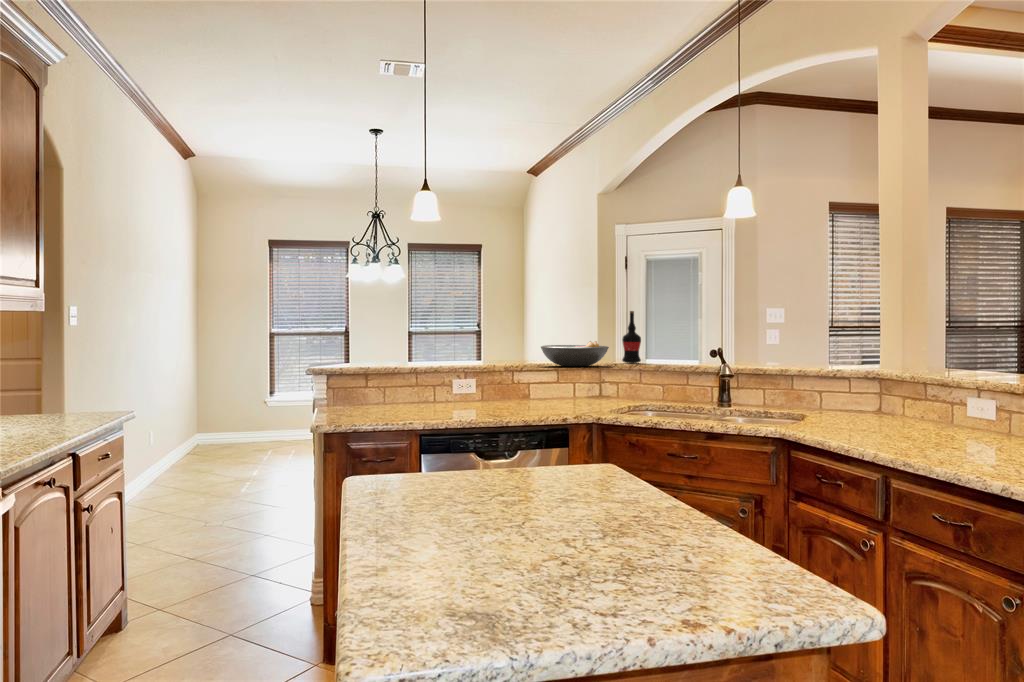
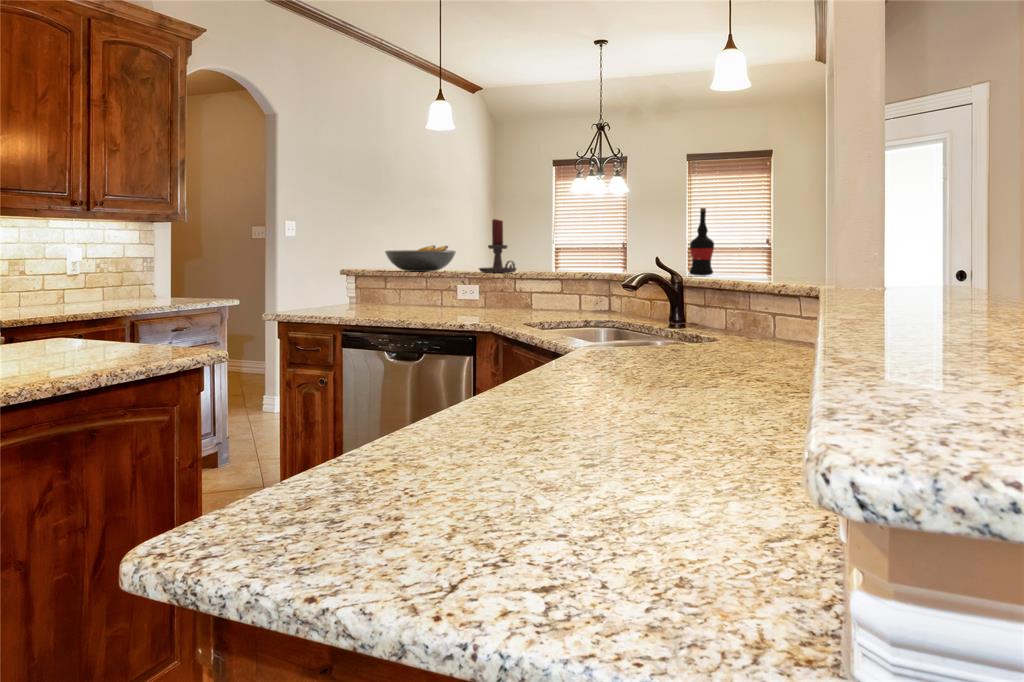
candle holder: none [469,317,514,367] -> present [479,219,516,273]
fruit bowl: present [541,341,609,366] -> present [385,245,456,272]

